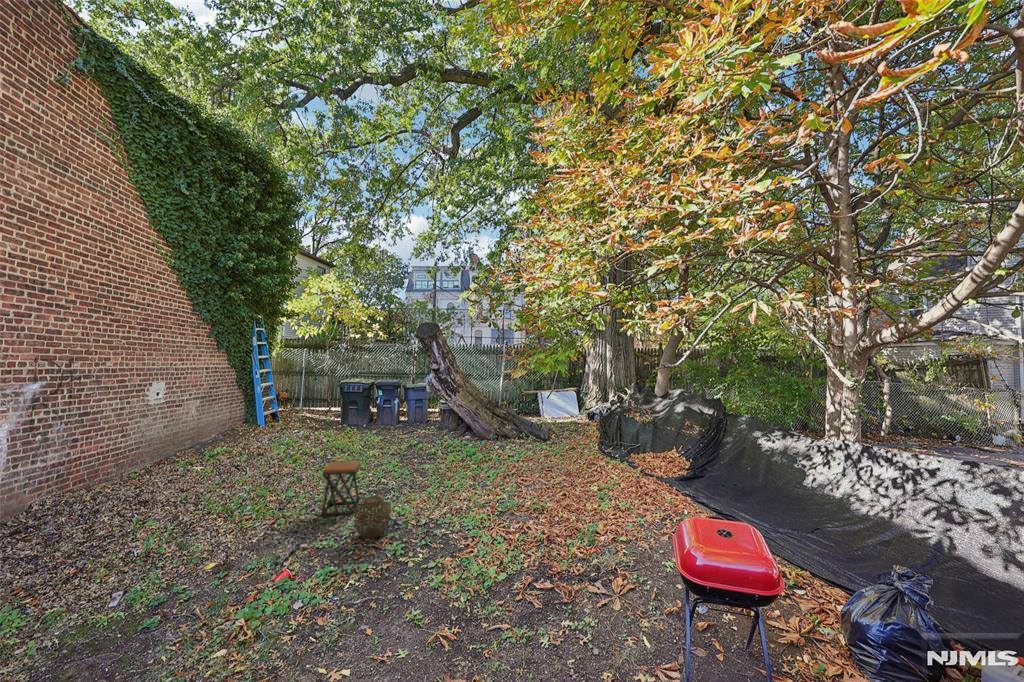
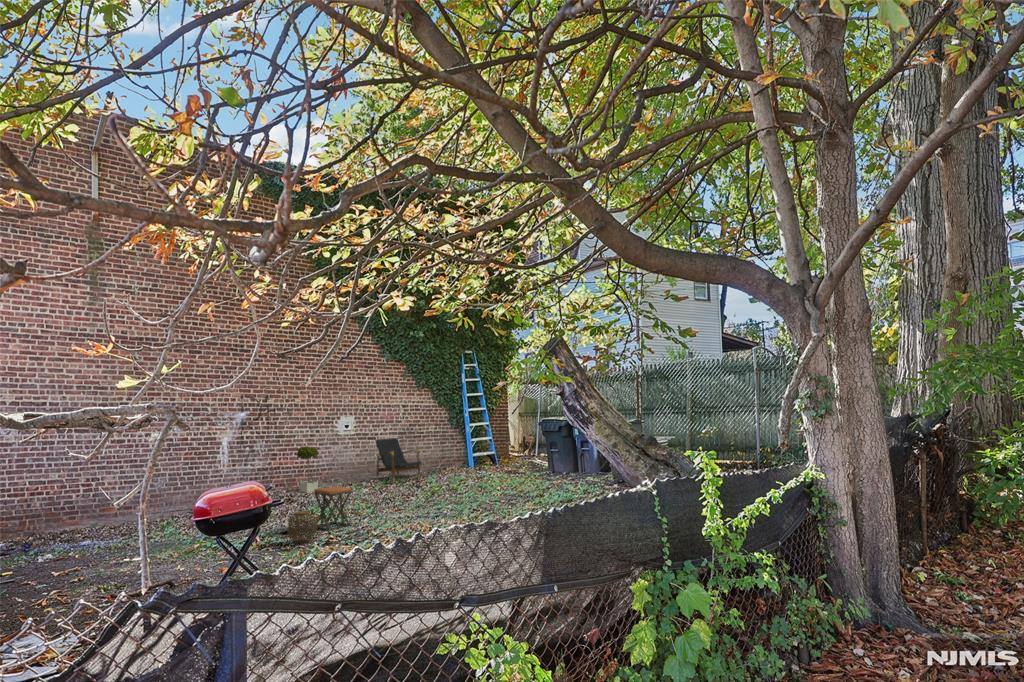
lounge chair: none [187,403,247,450] -> present [376,438,421,482]
potted tree: none [110,422,146,483] -> present [297,446,318,493]

